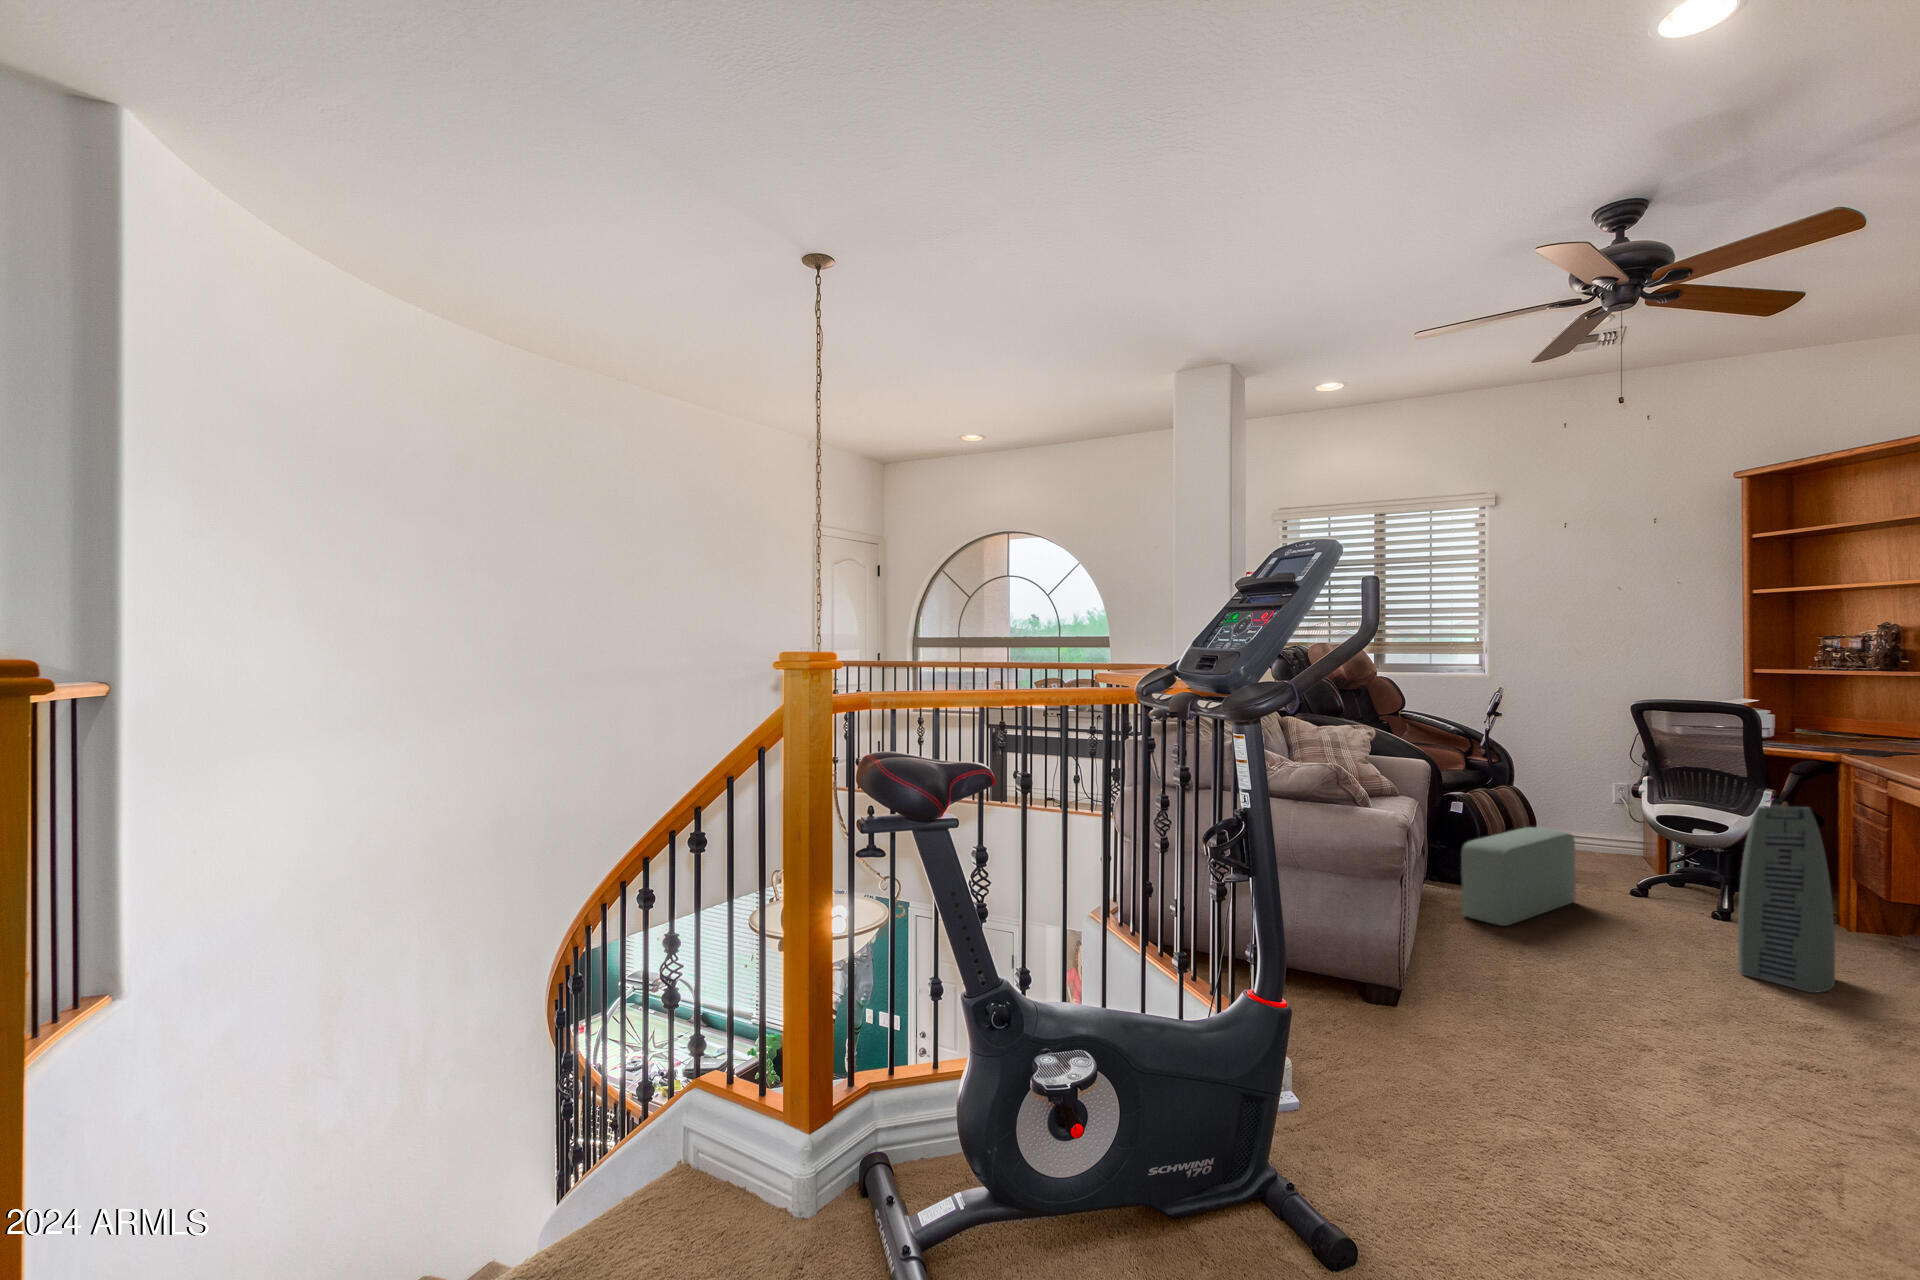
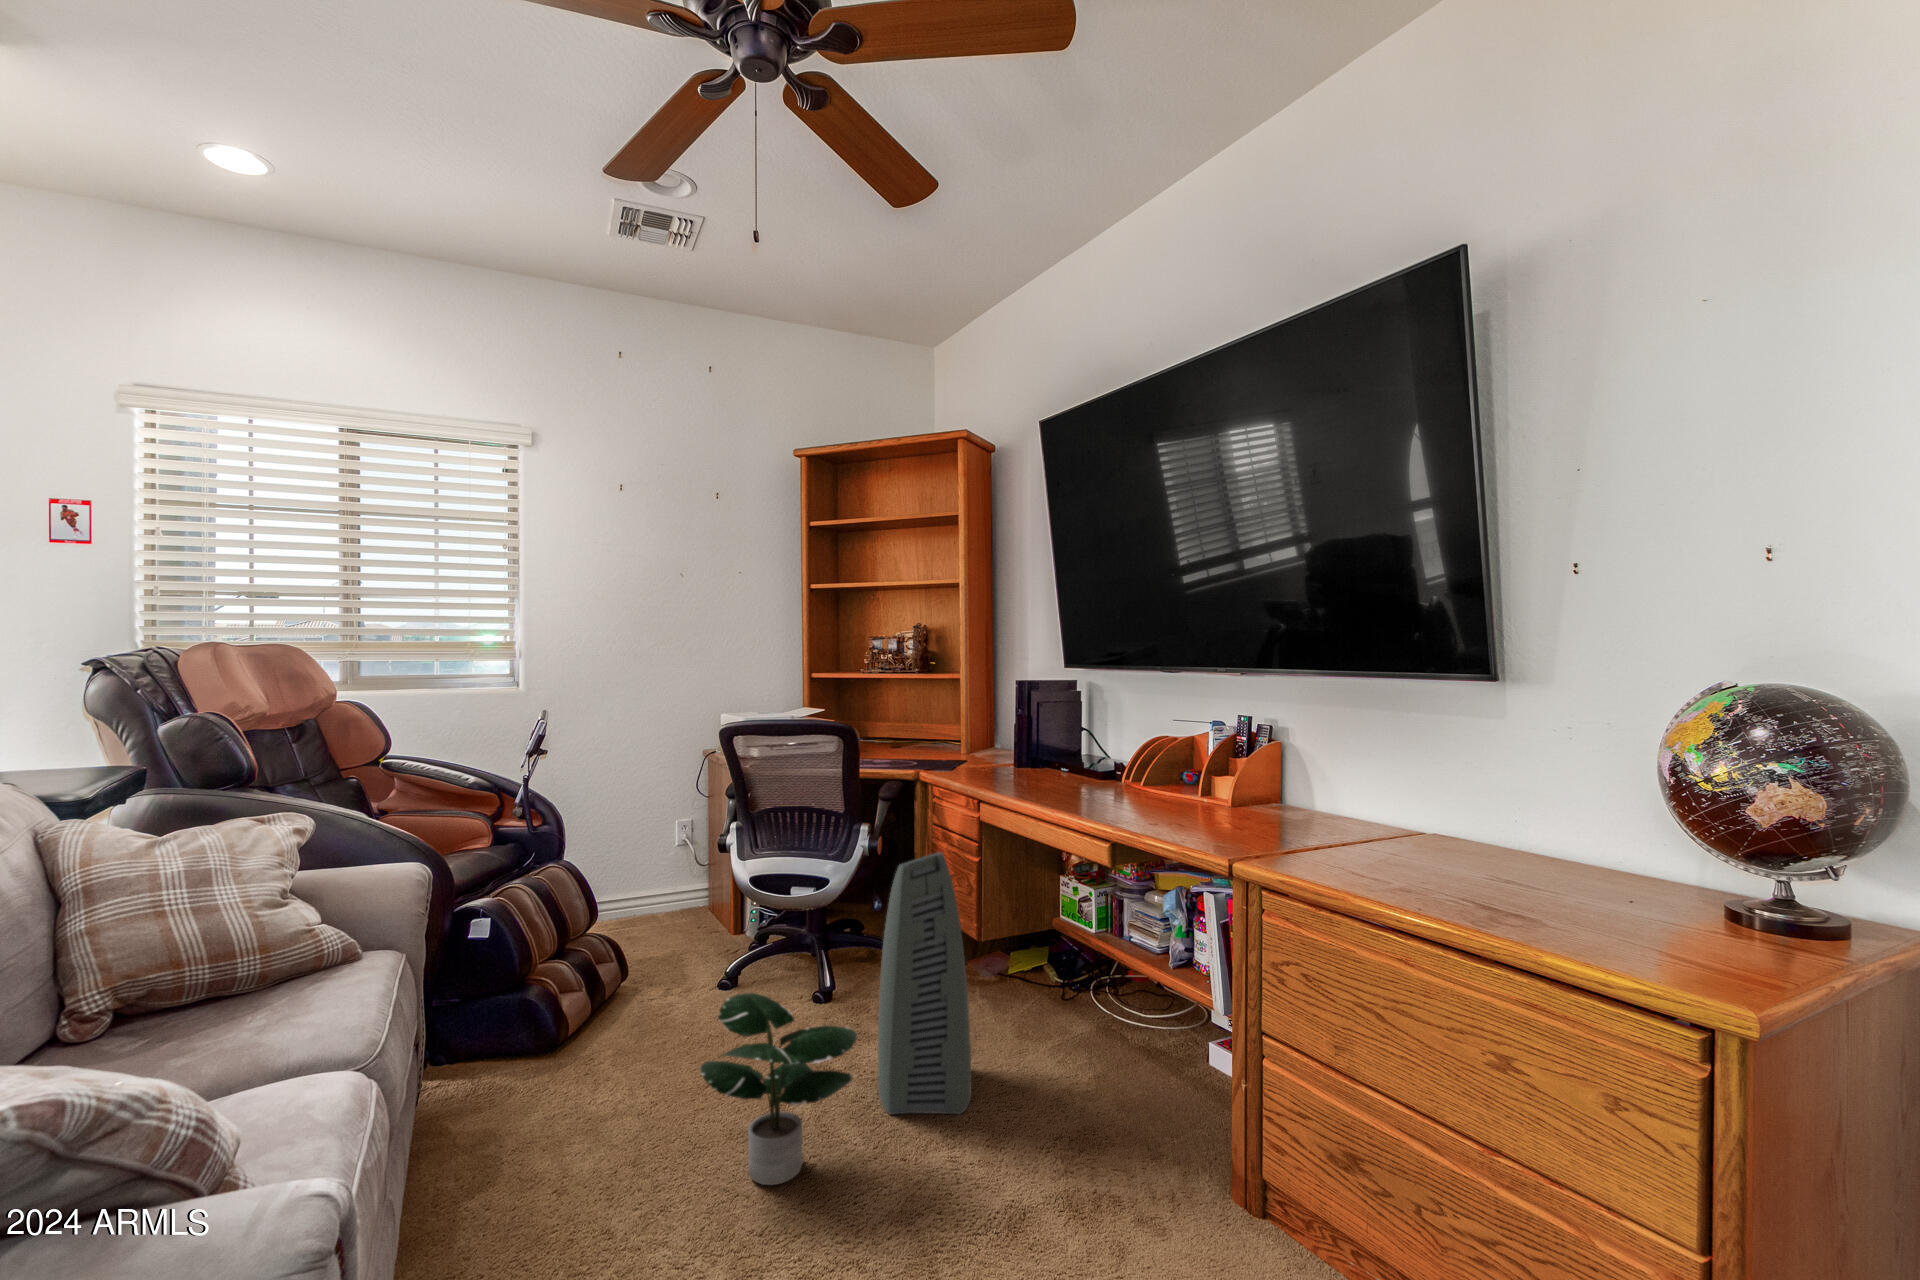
pouf: present [1461,827,1575,926] -> none [489,932,659,1161]
potted plant: none [1583,863,1704,972] -> present [700,993,857,1185]

